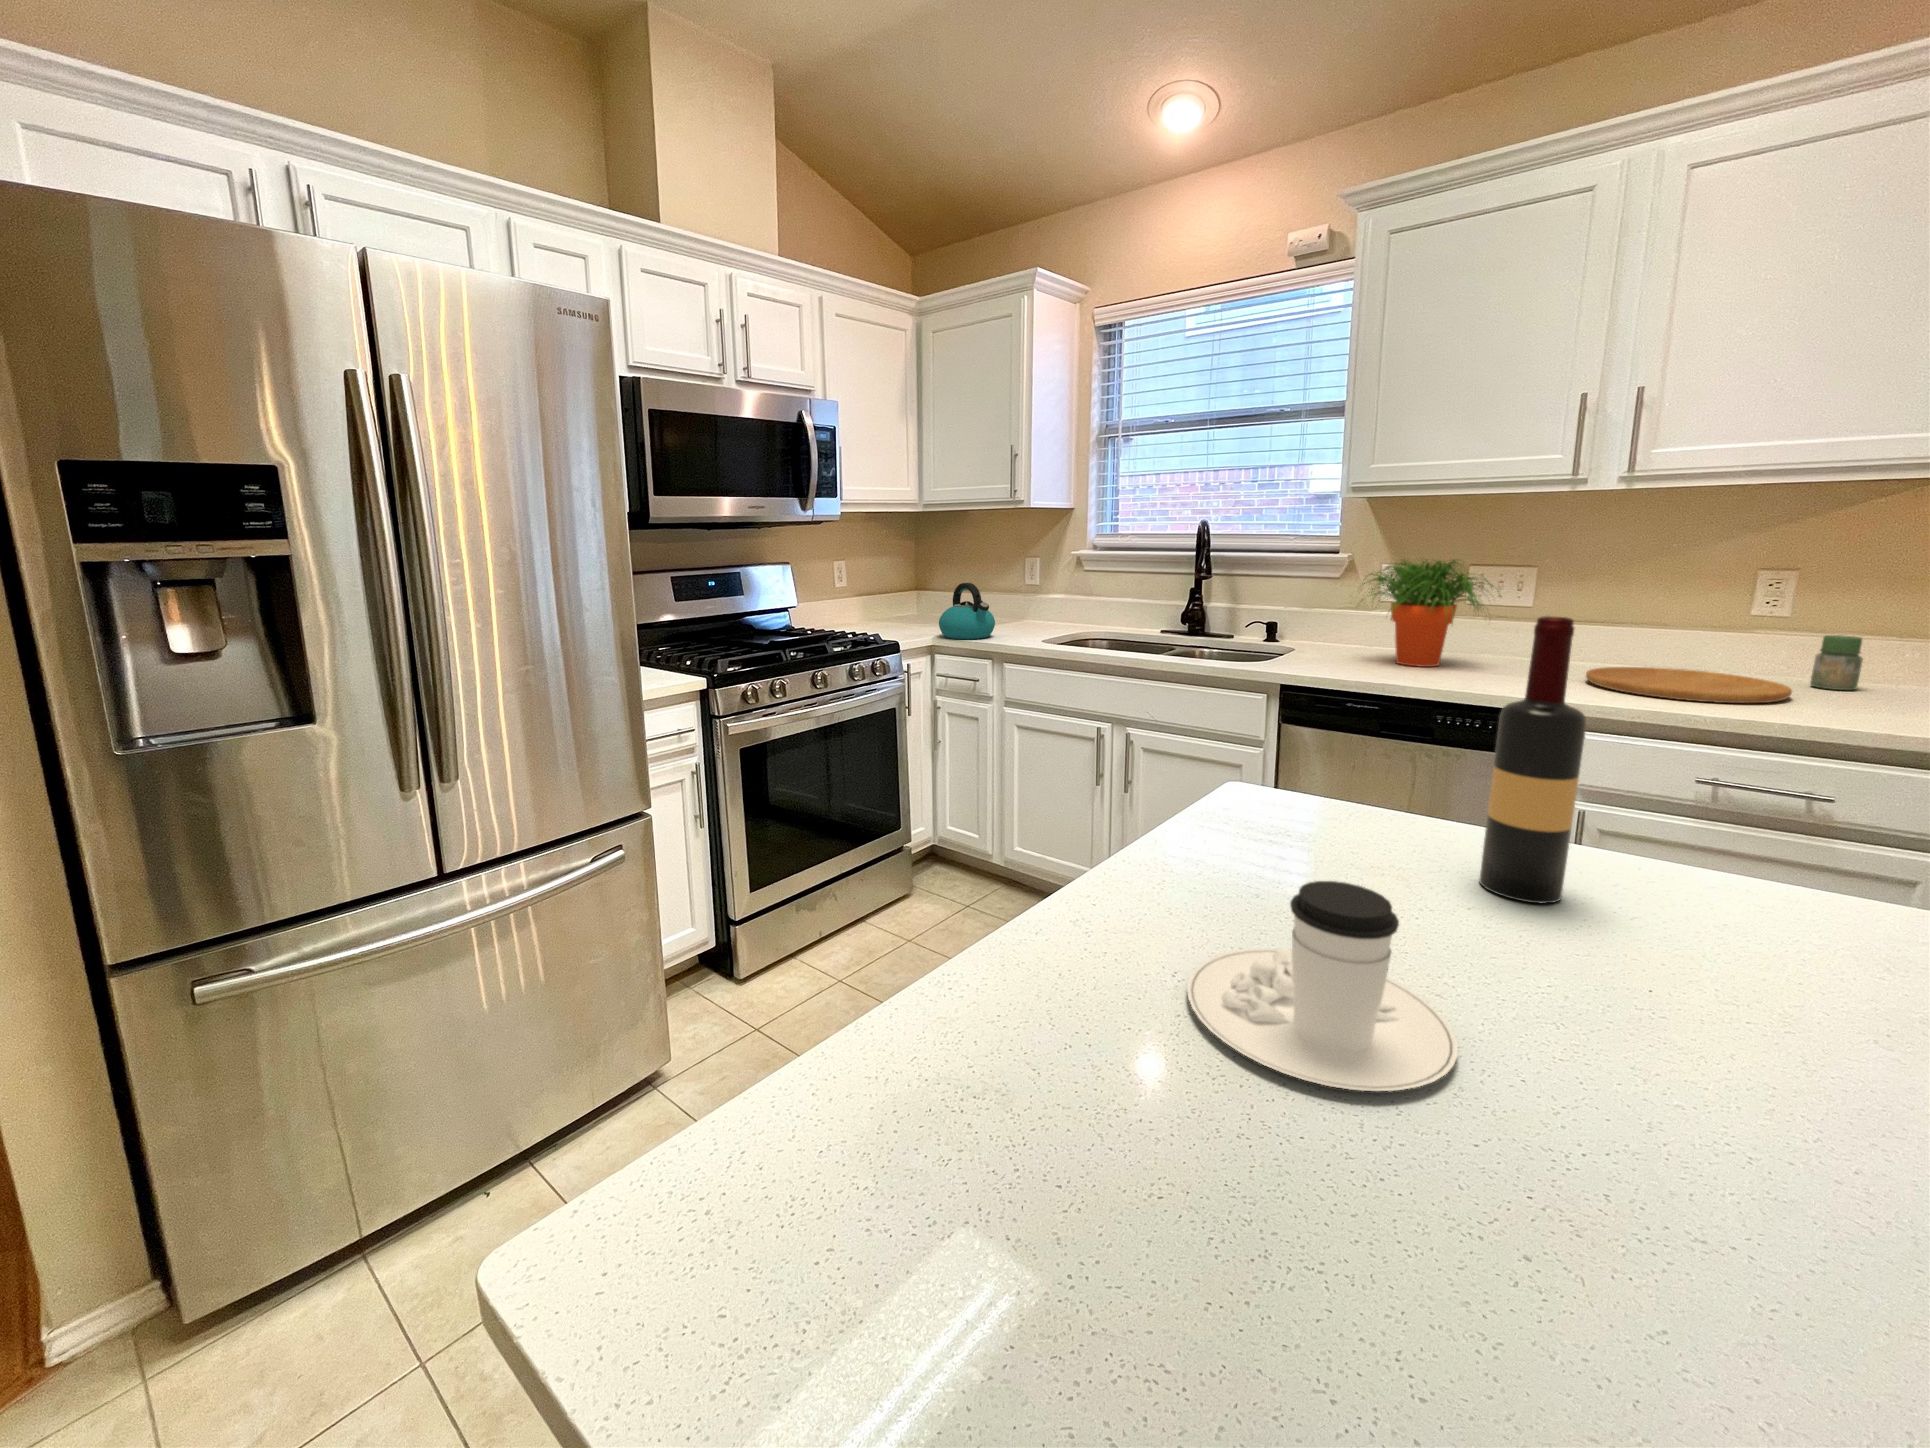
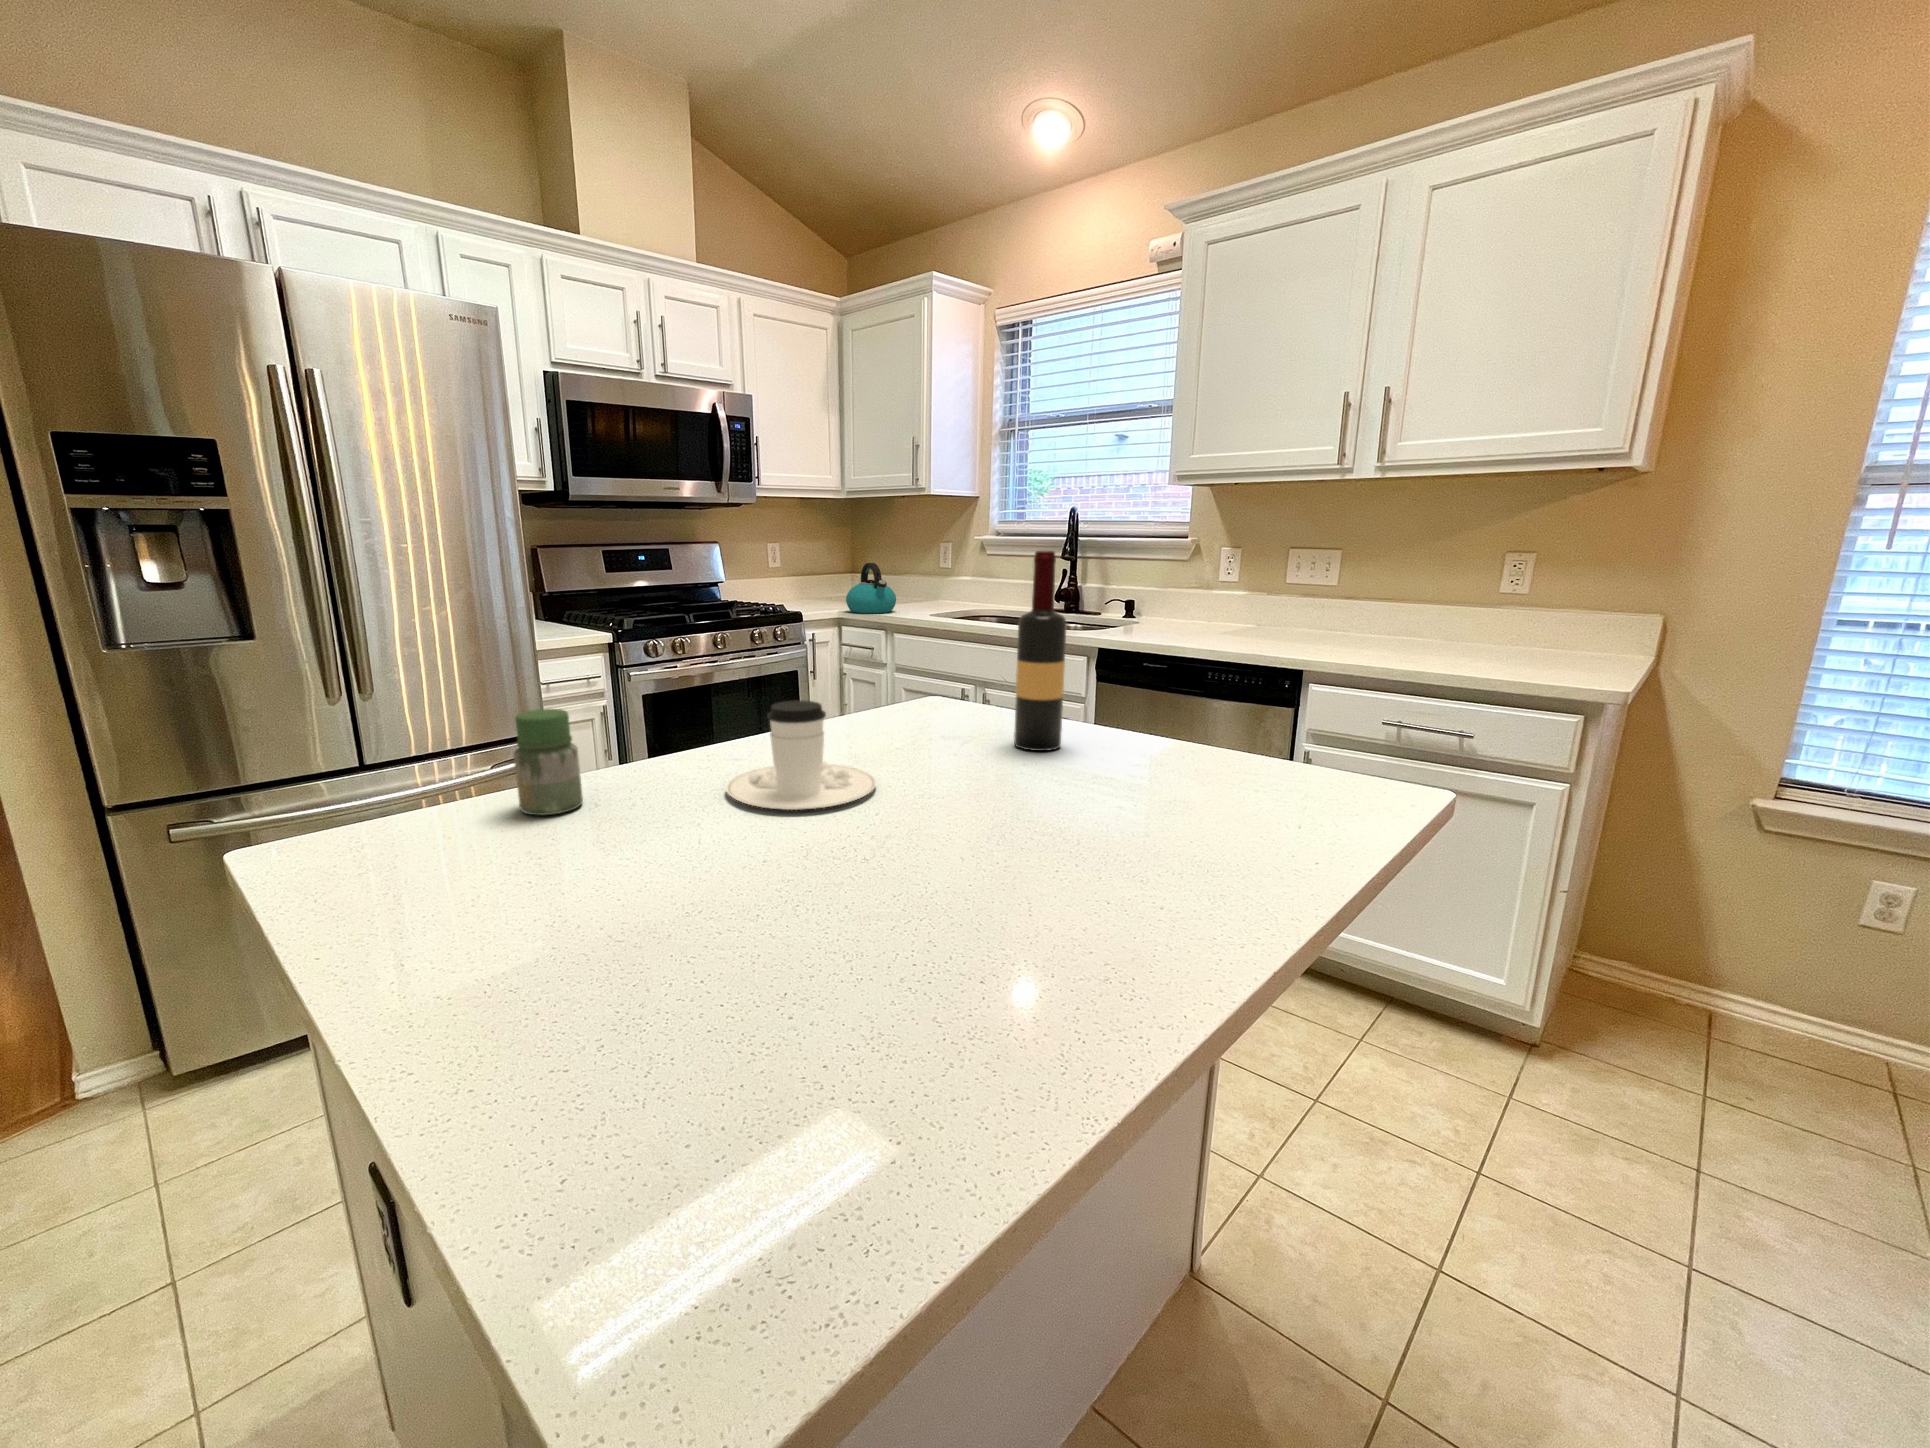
potted plant: present [1363,559,1501,667] -> none [1176,539,1294,636]
jar: present [1810,635,1863,690] -> present [513,709,583,815]
cutting board: present [1586,667,1792,703] -> none [1343,636,1494,661]

